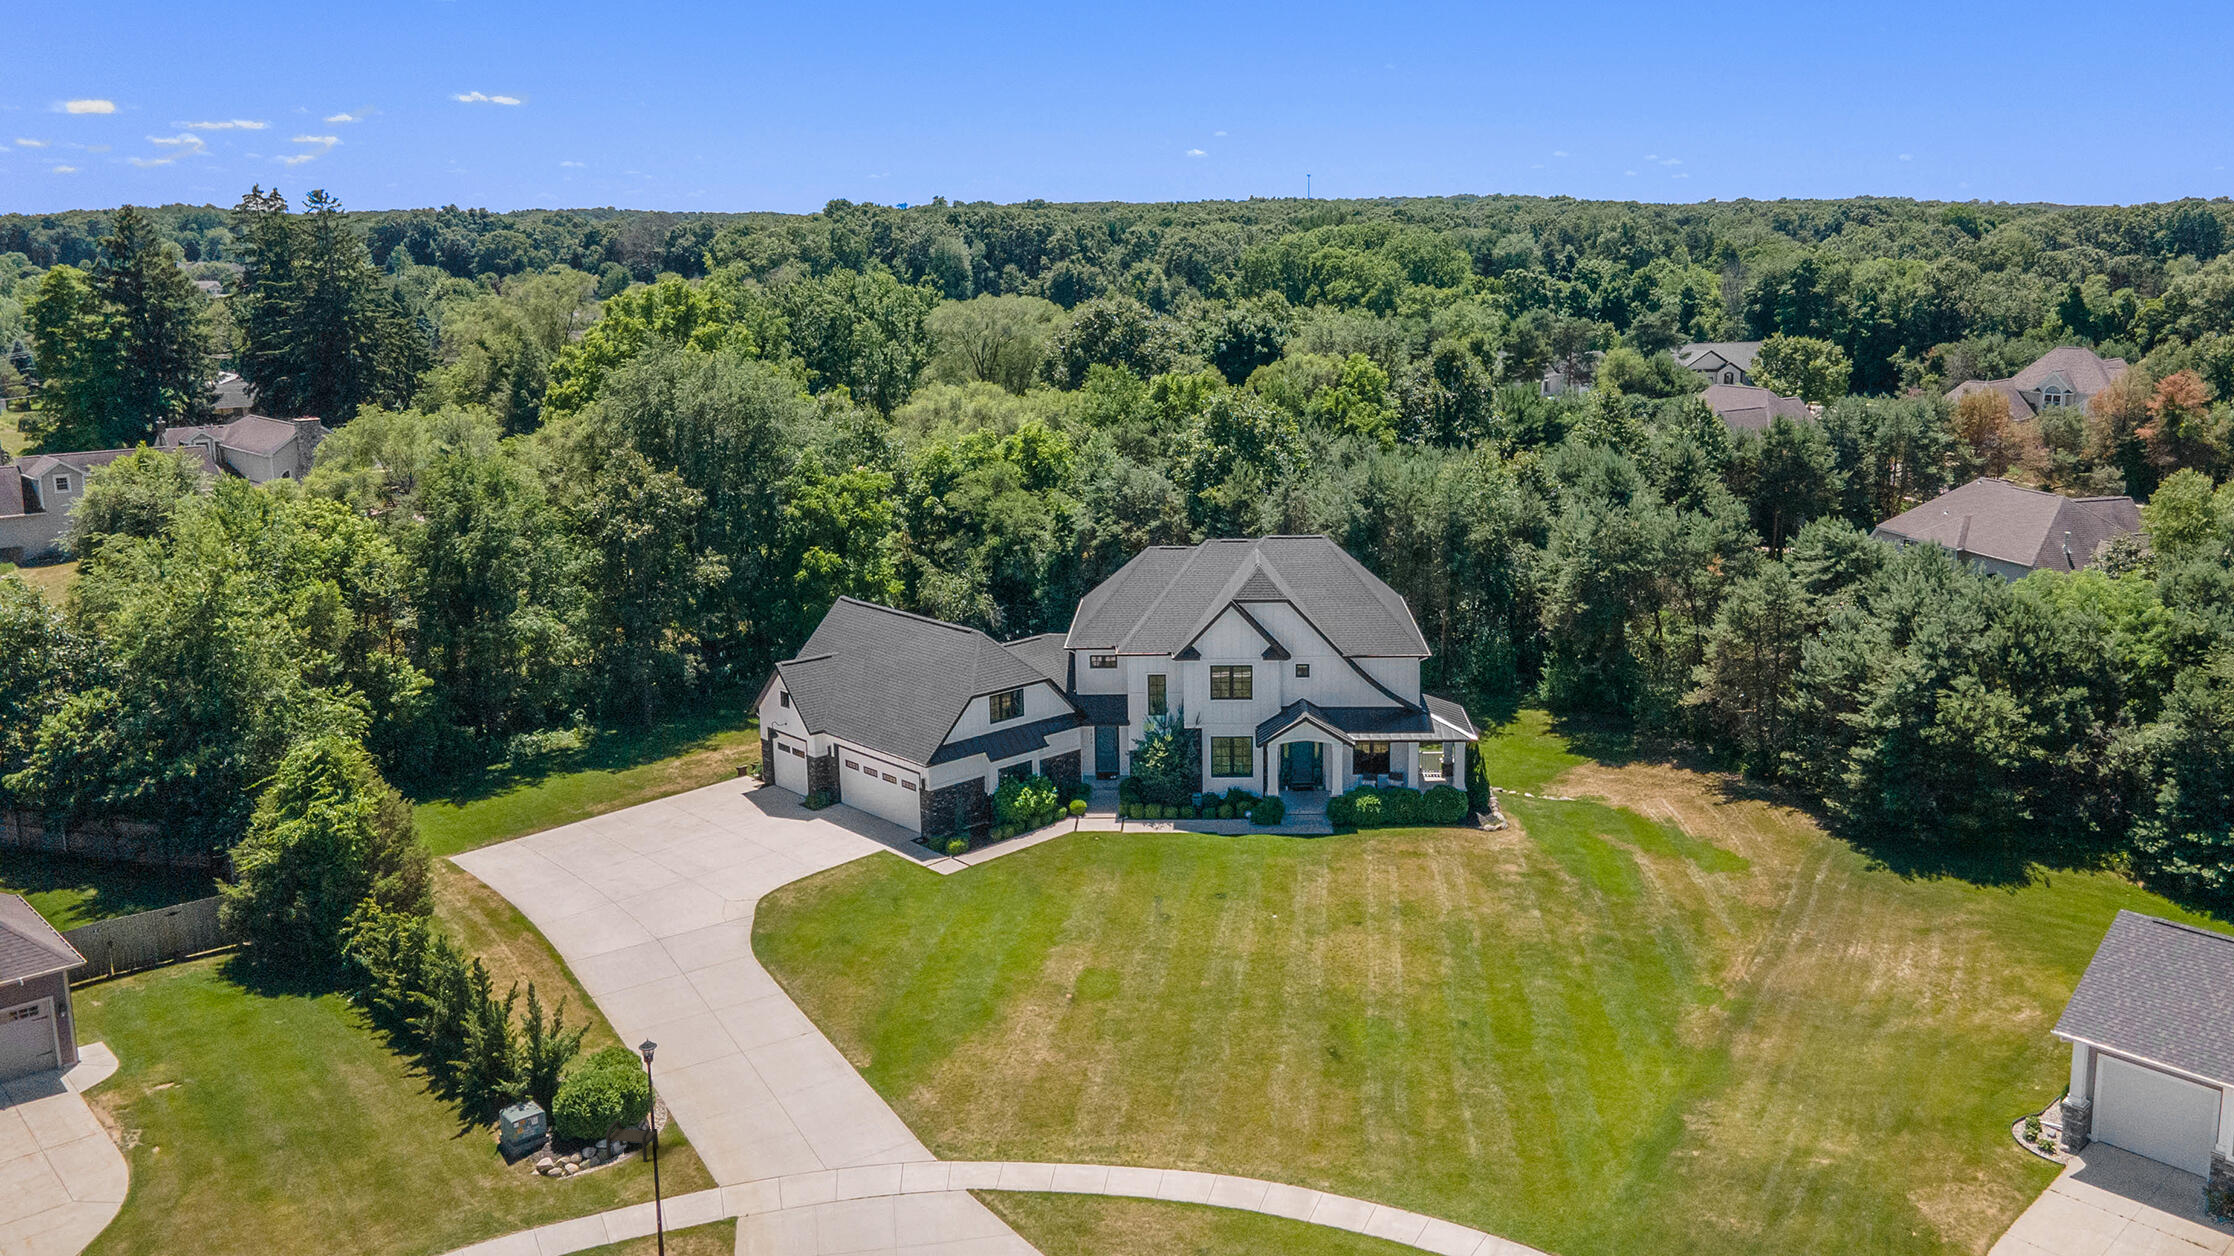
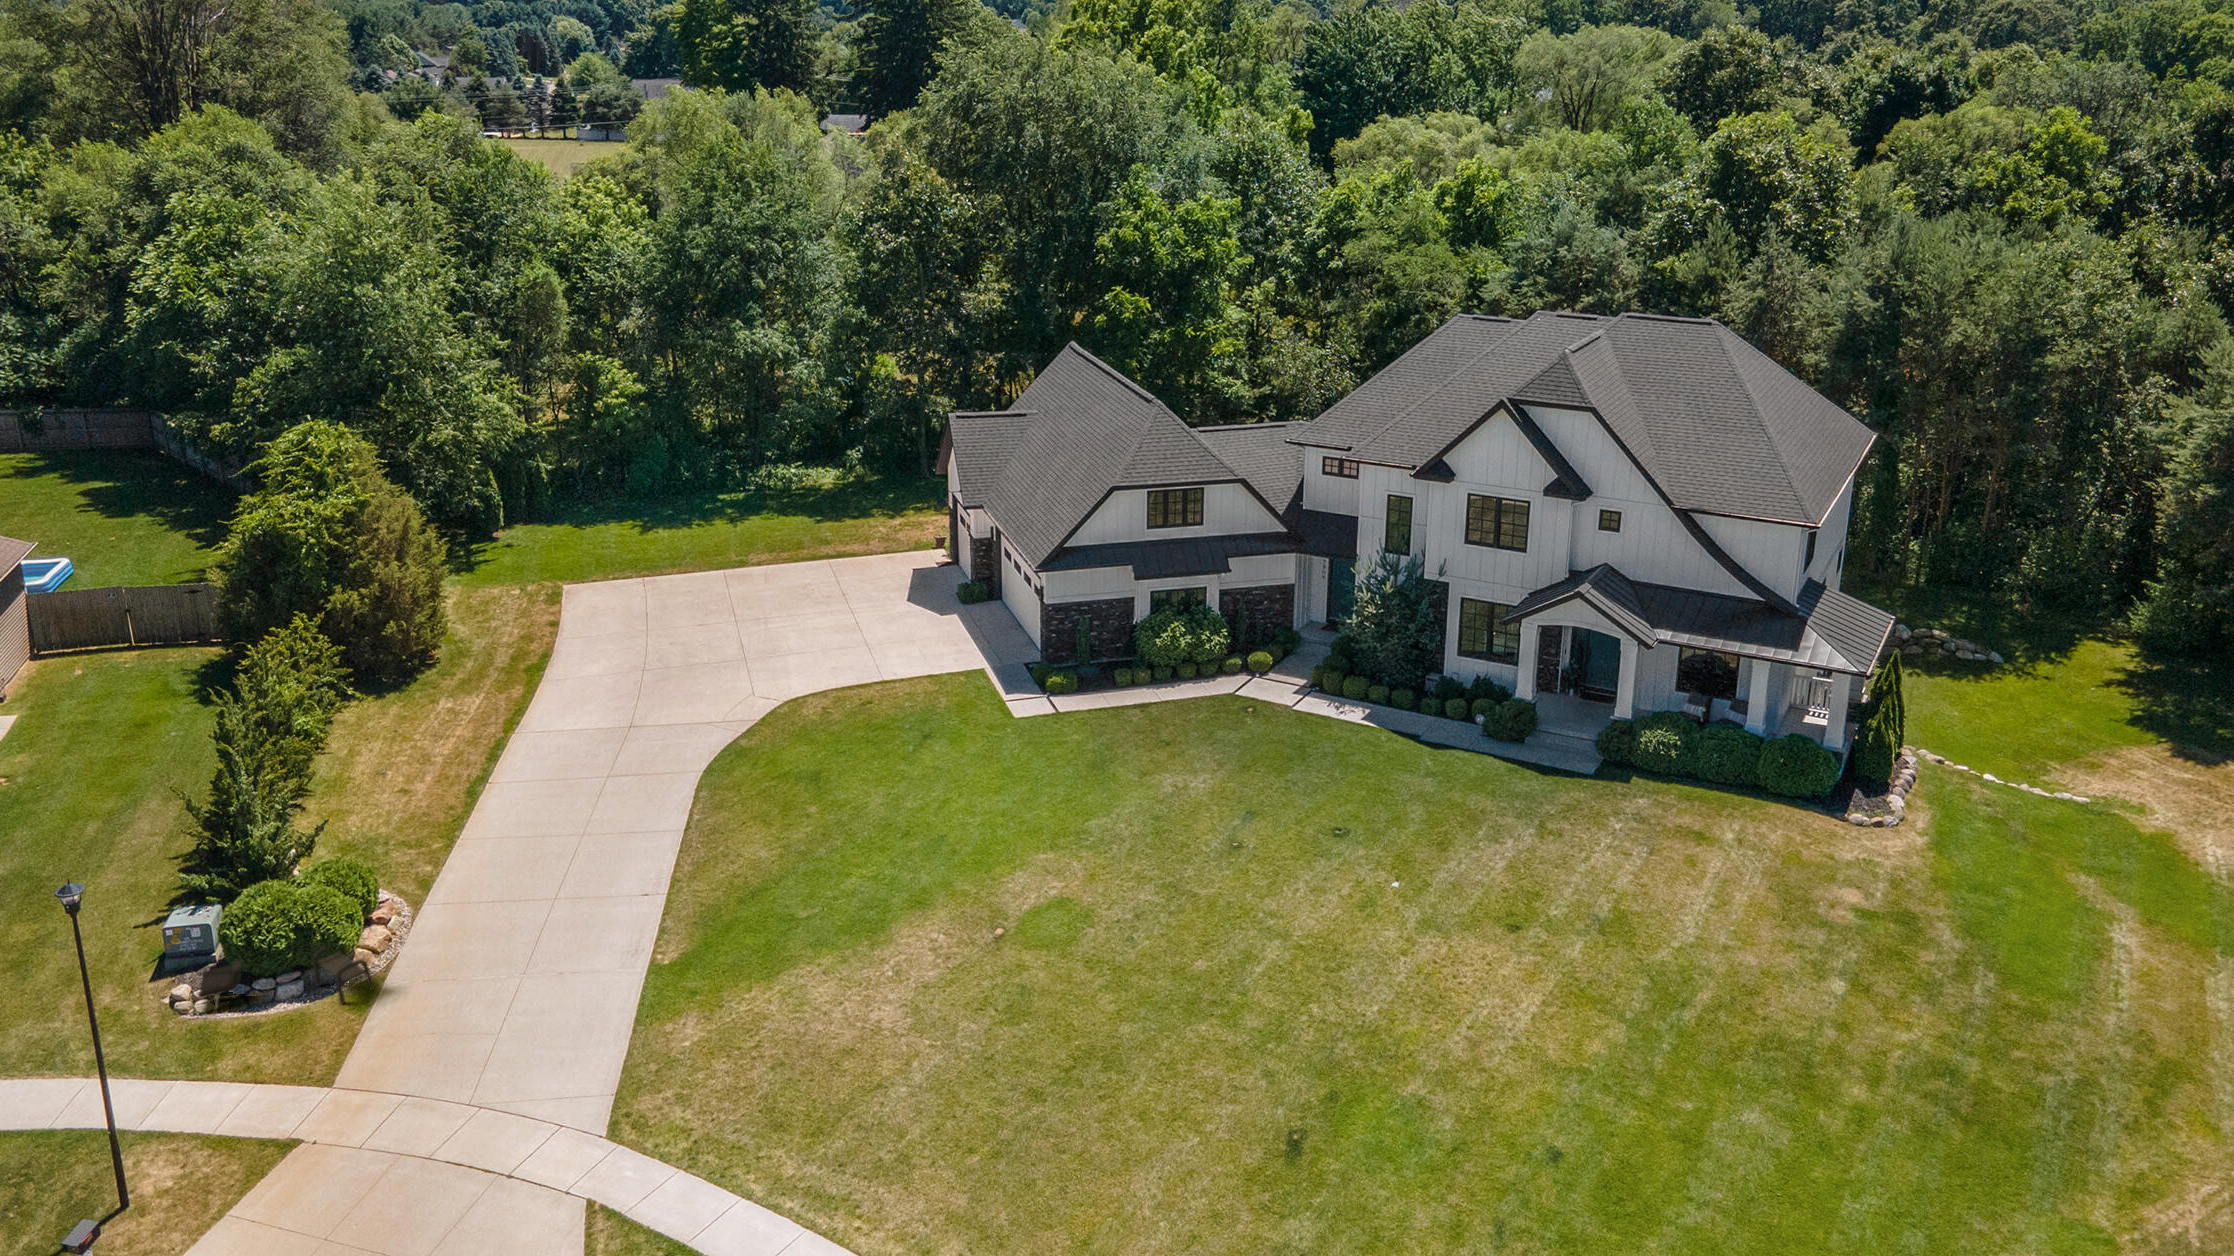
lounge chair: none [515,1149,558,1198] -> present [198,960,243,1008]

